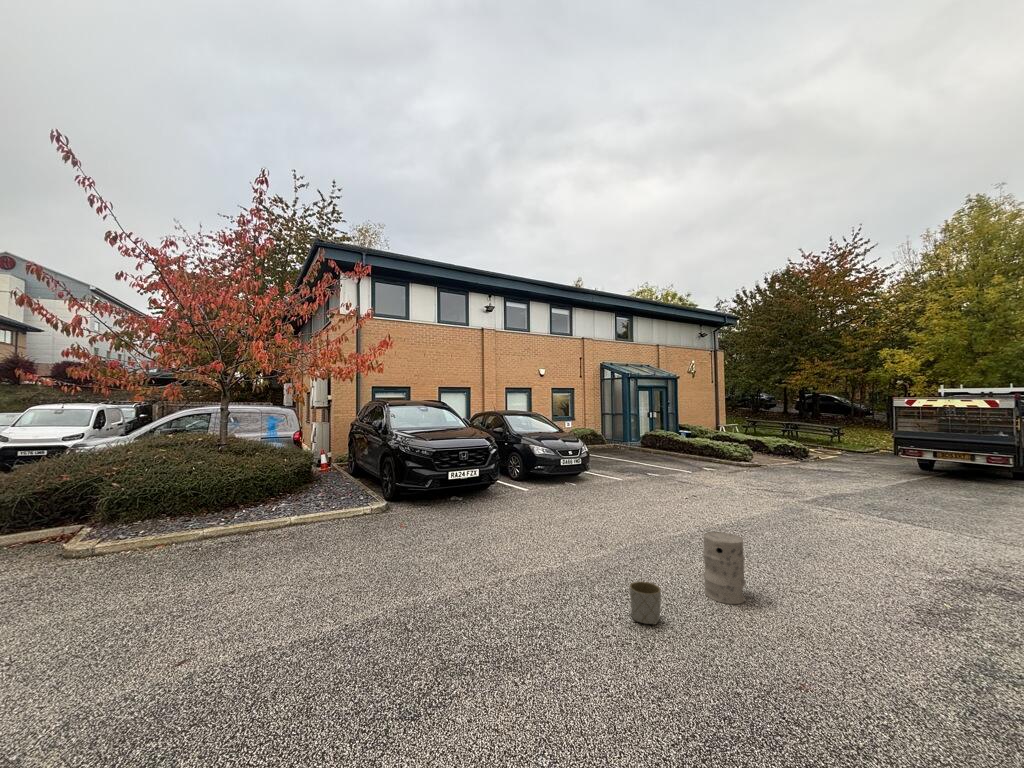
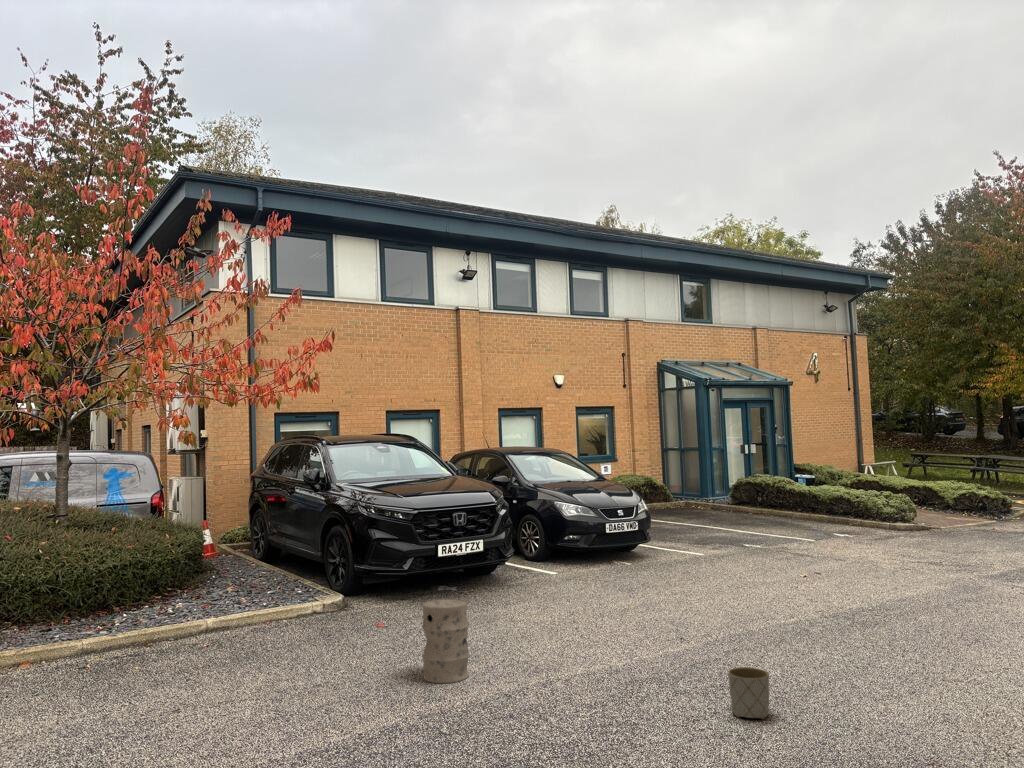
trash can: present [703,532,746,604] -> present [422,599,469,683]

